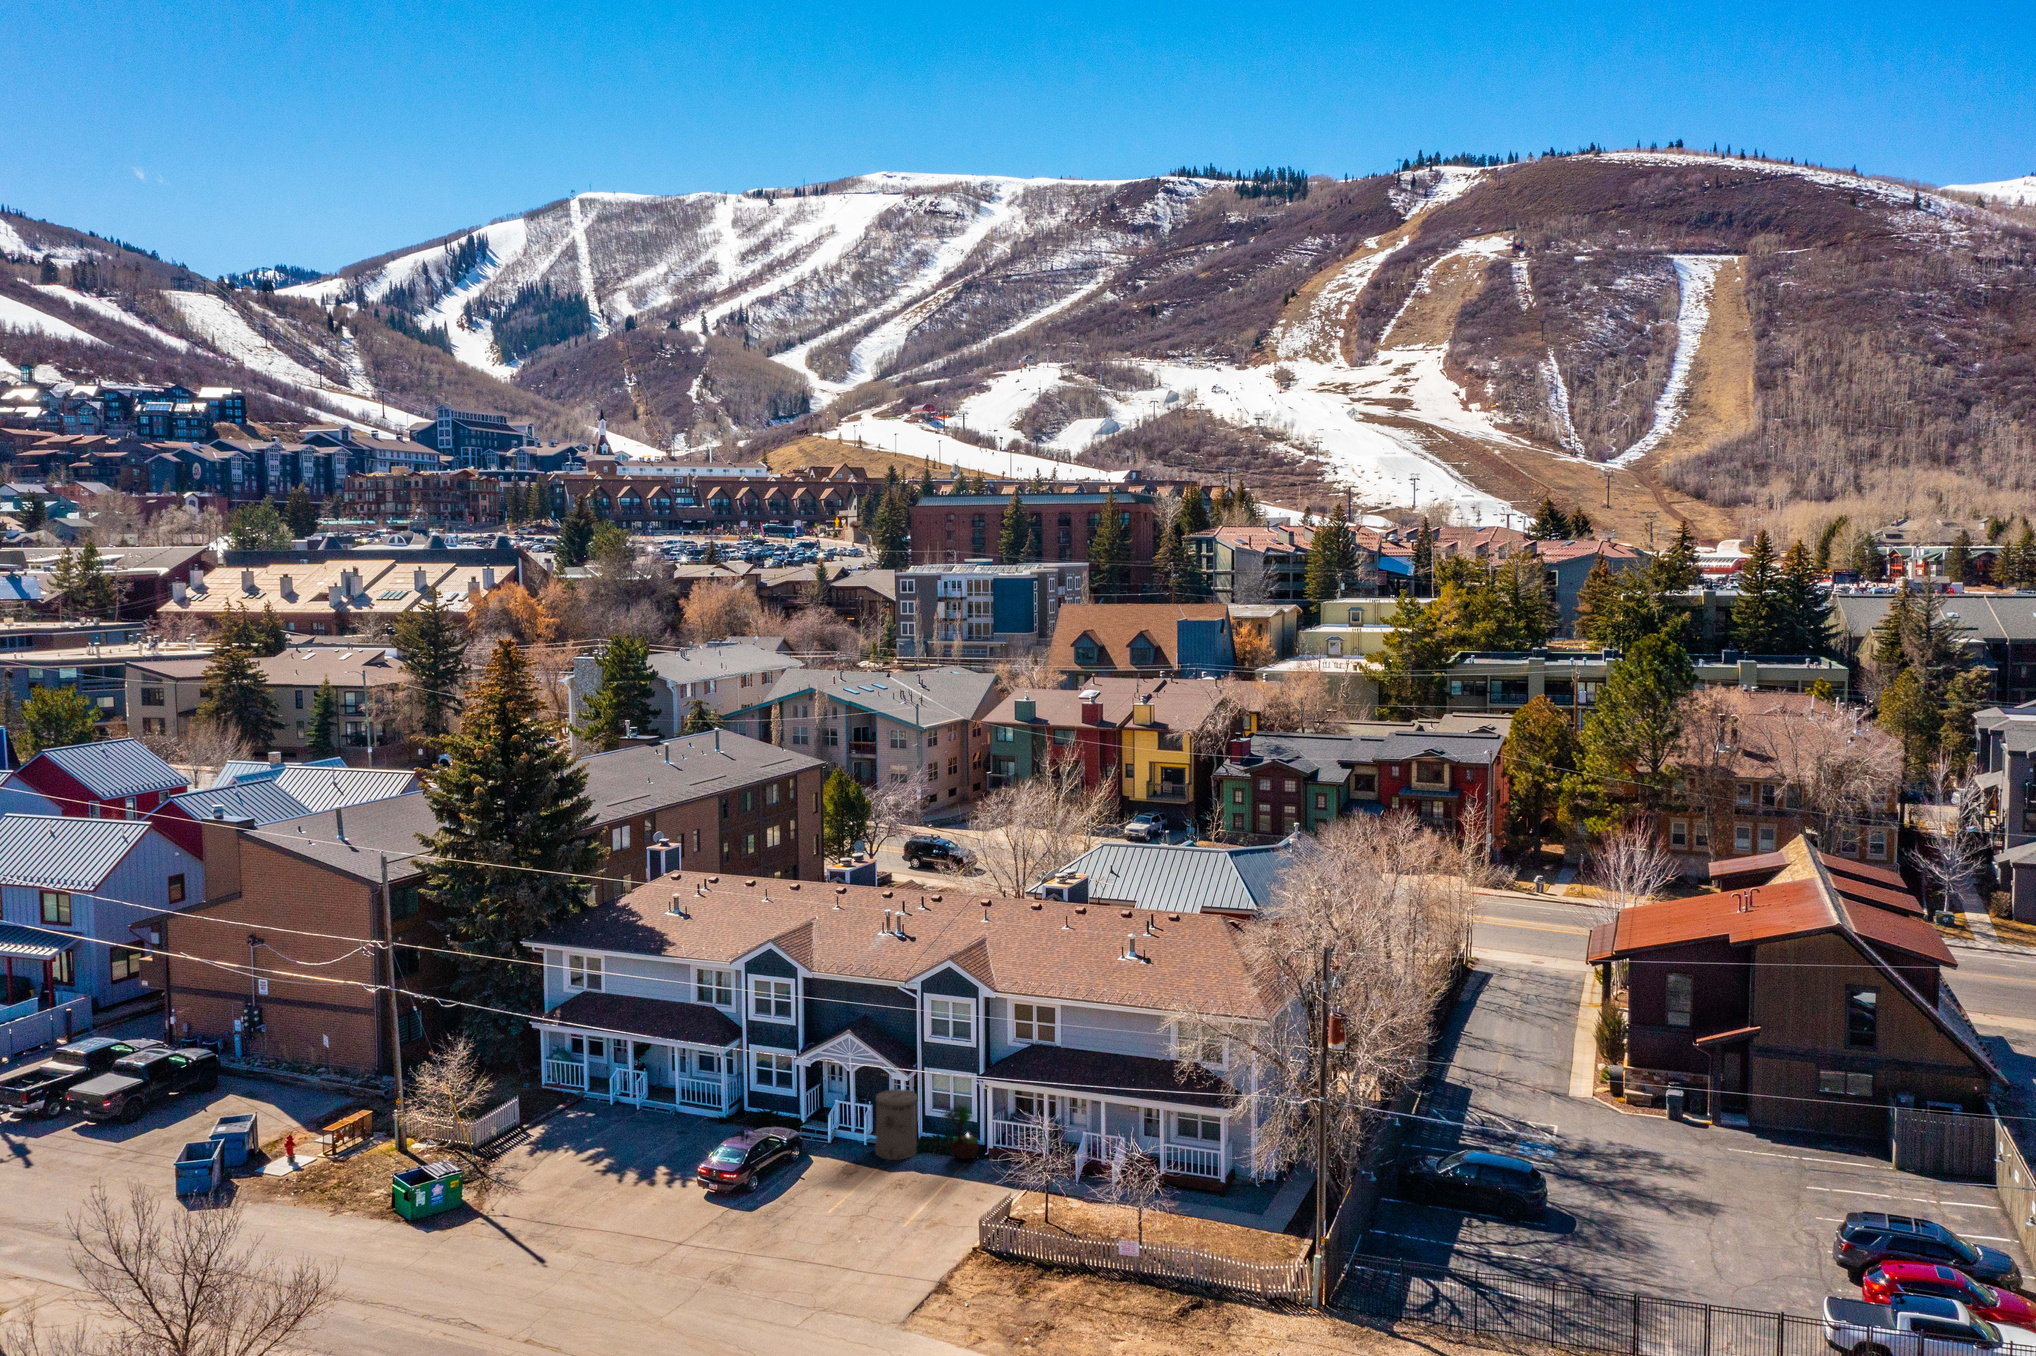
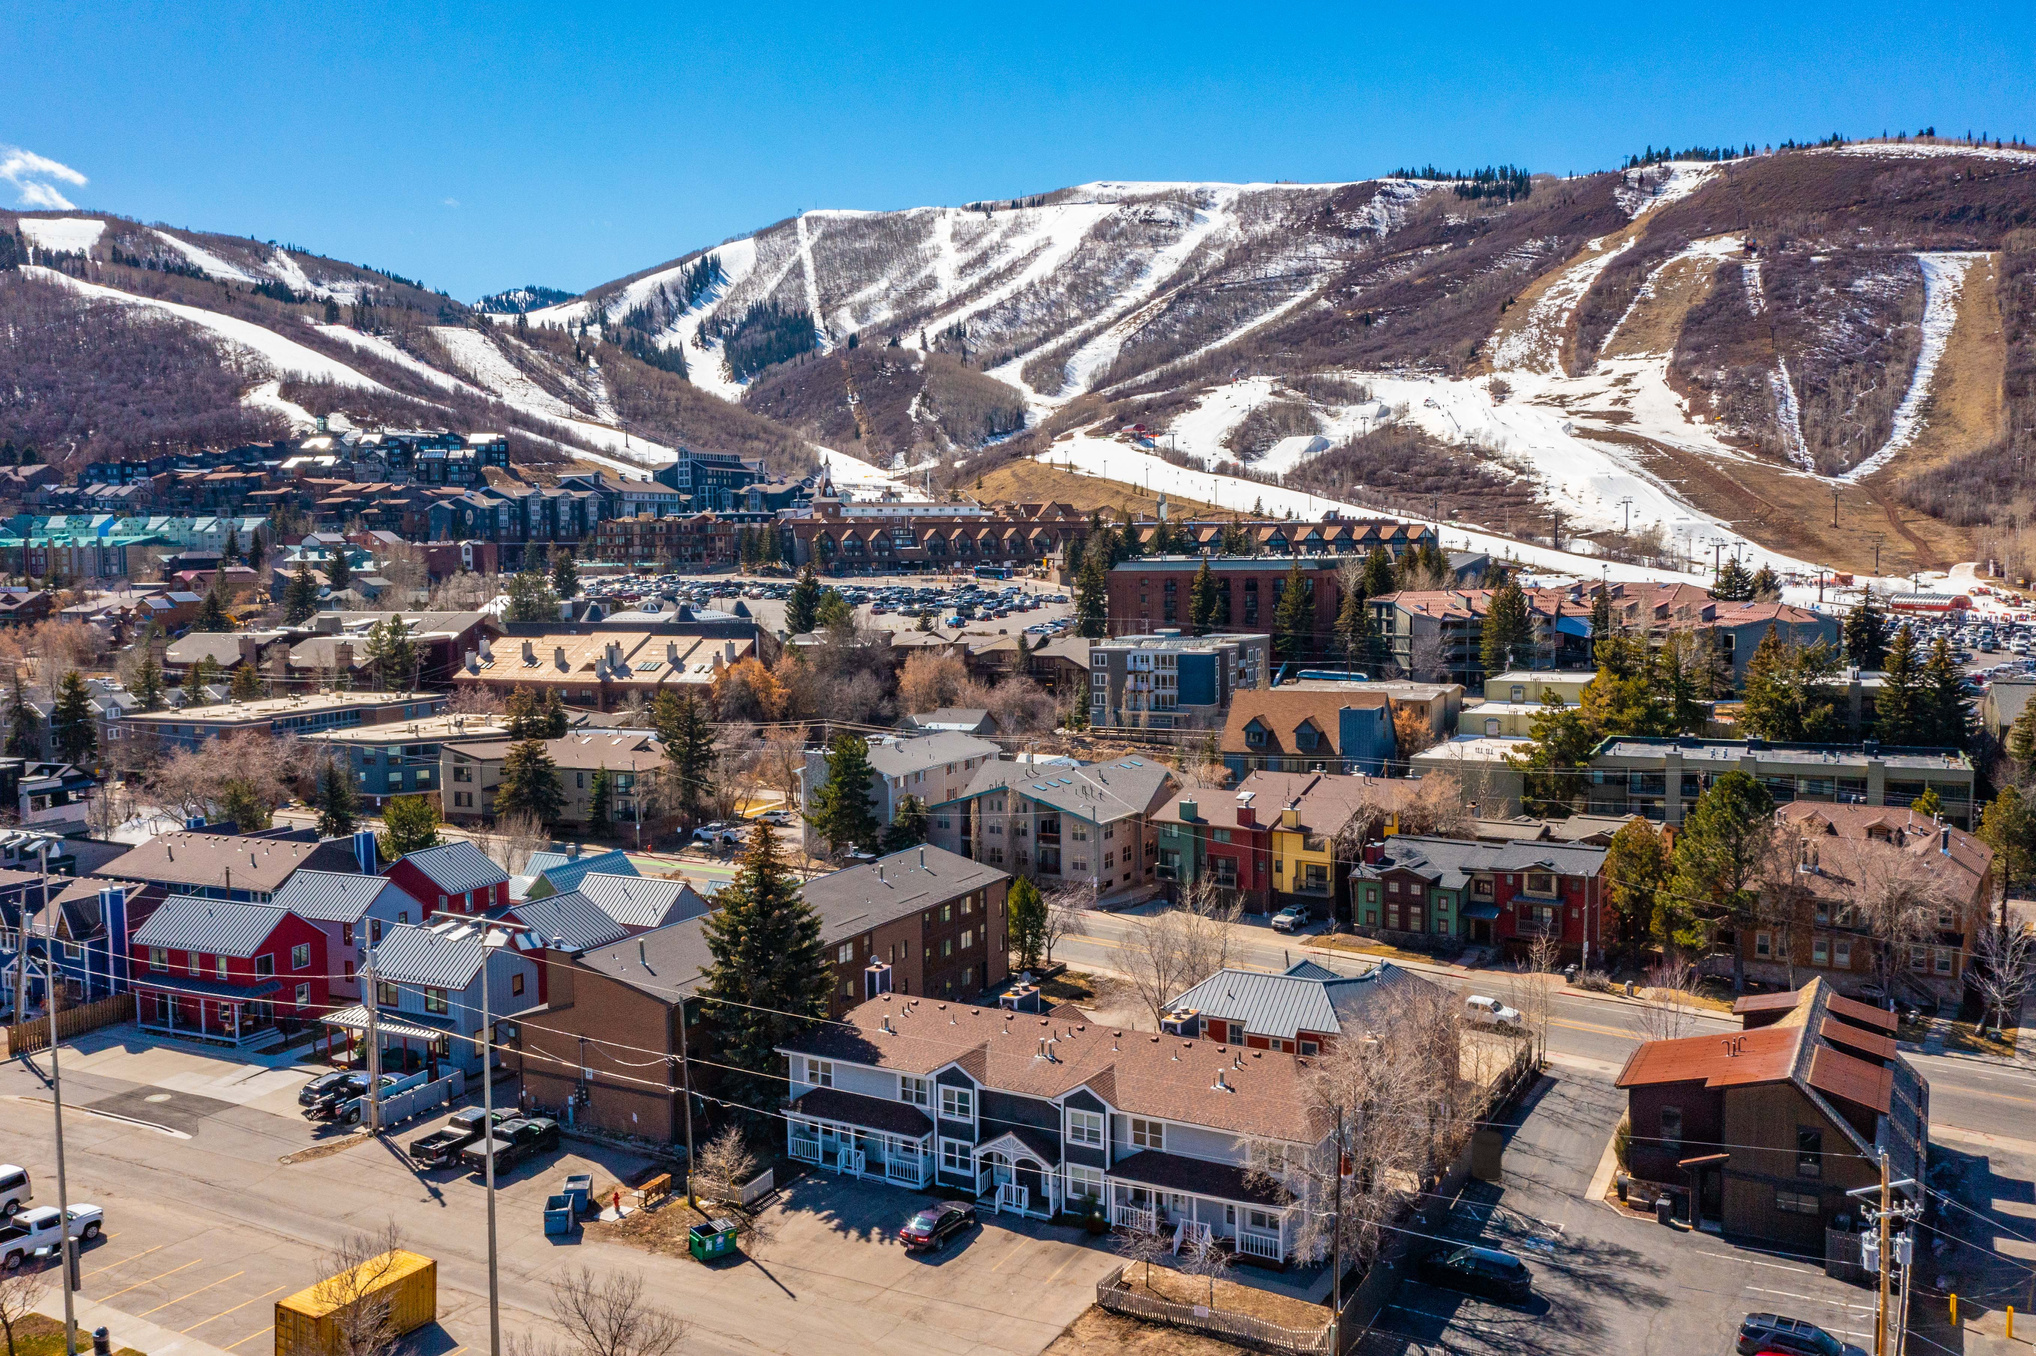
trash can: present [875,1089,918,1160] -> present [1472,1130,1503,1181]

